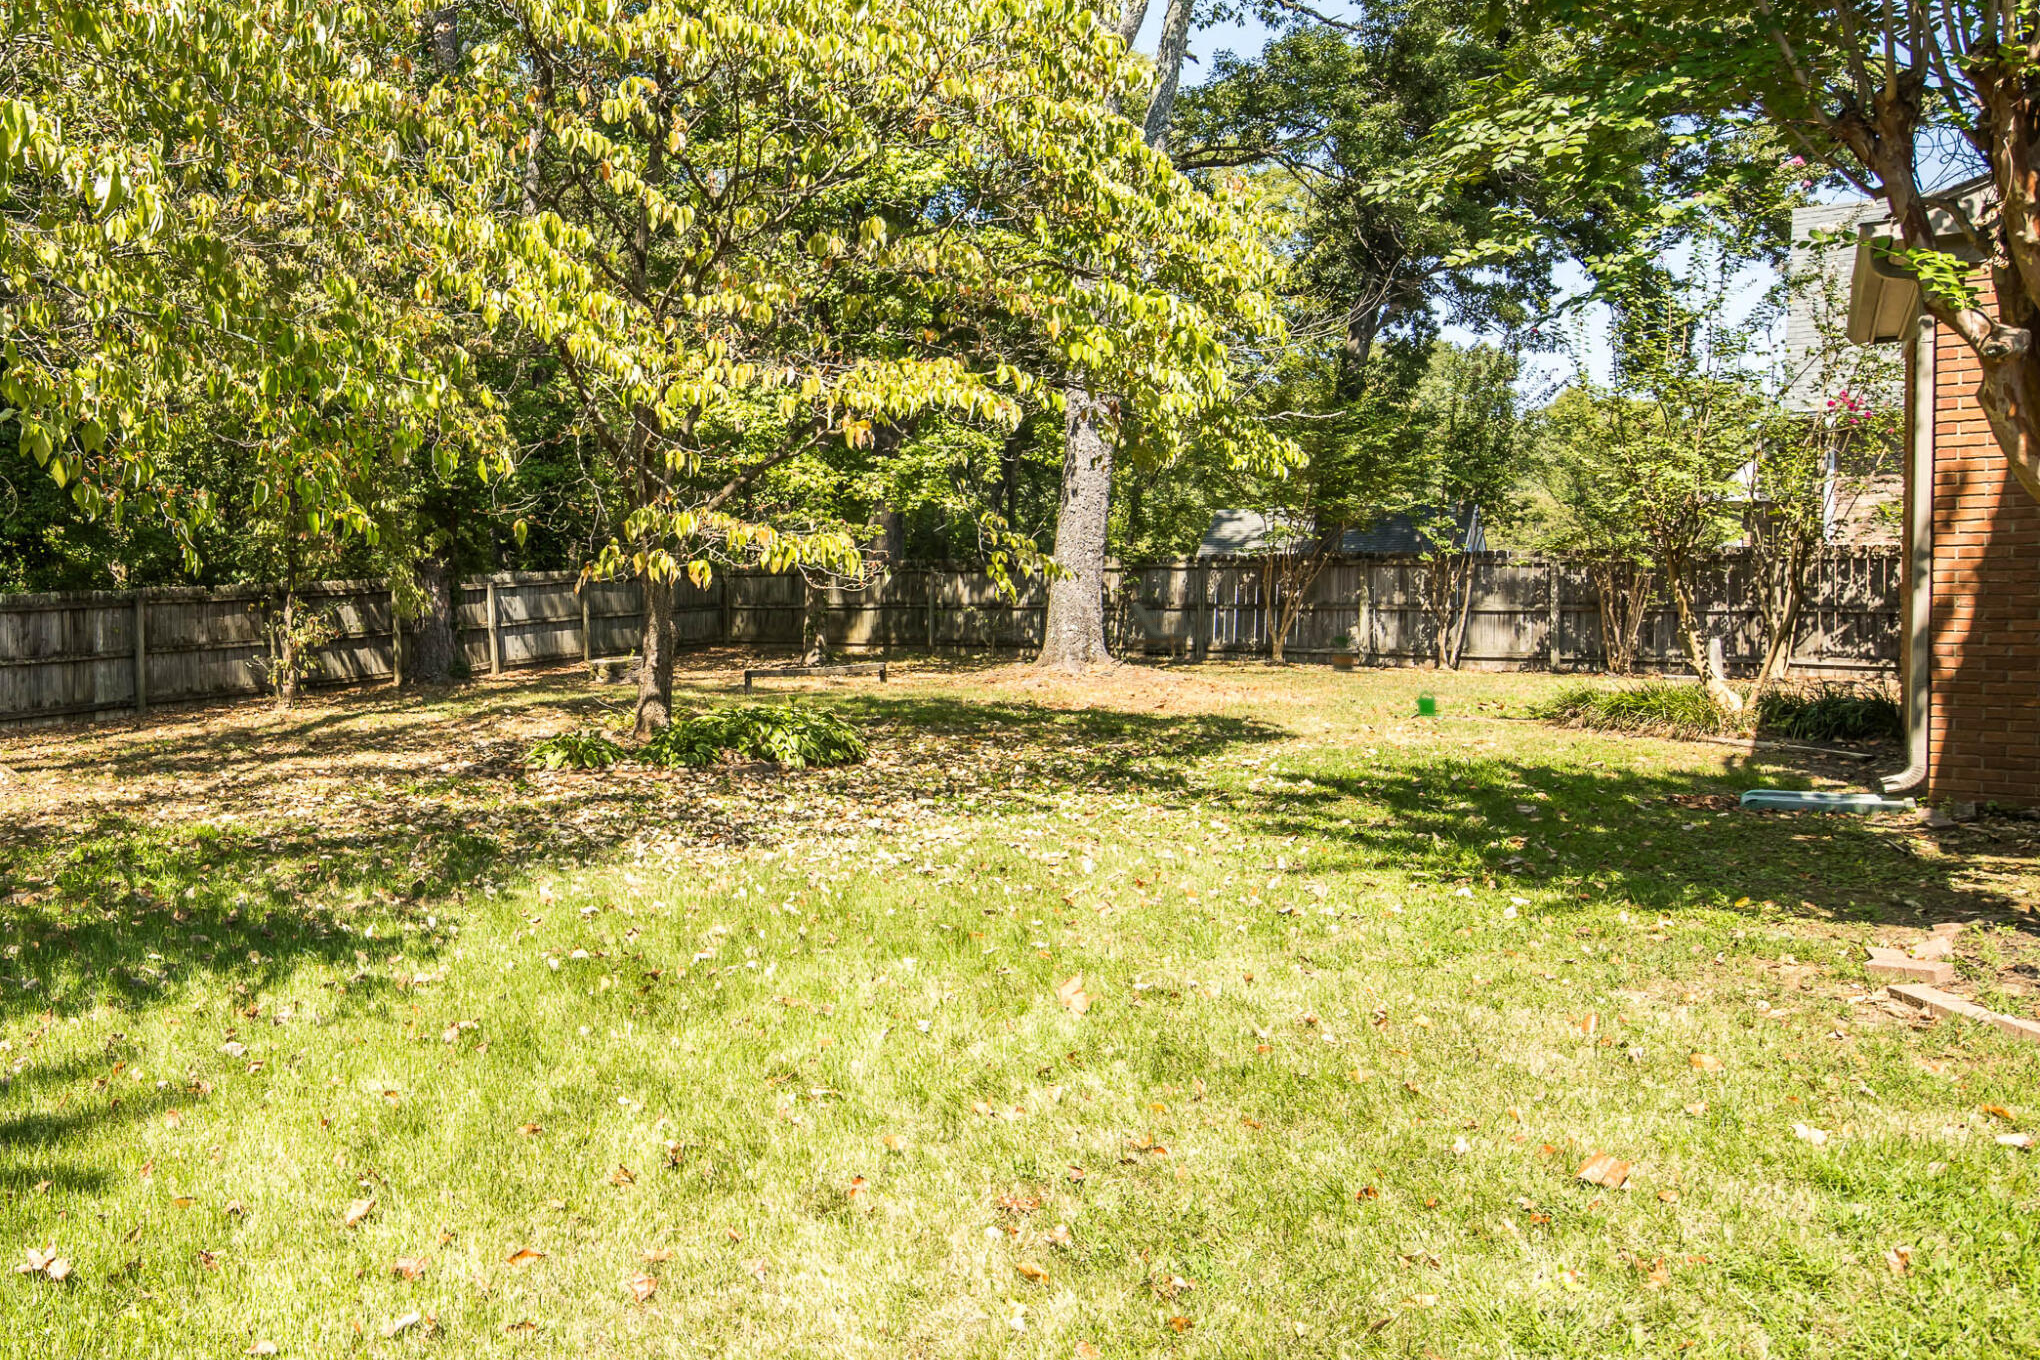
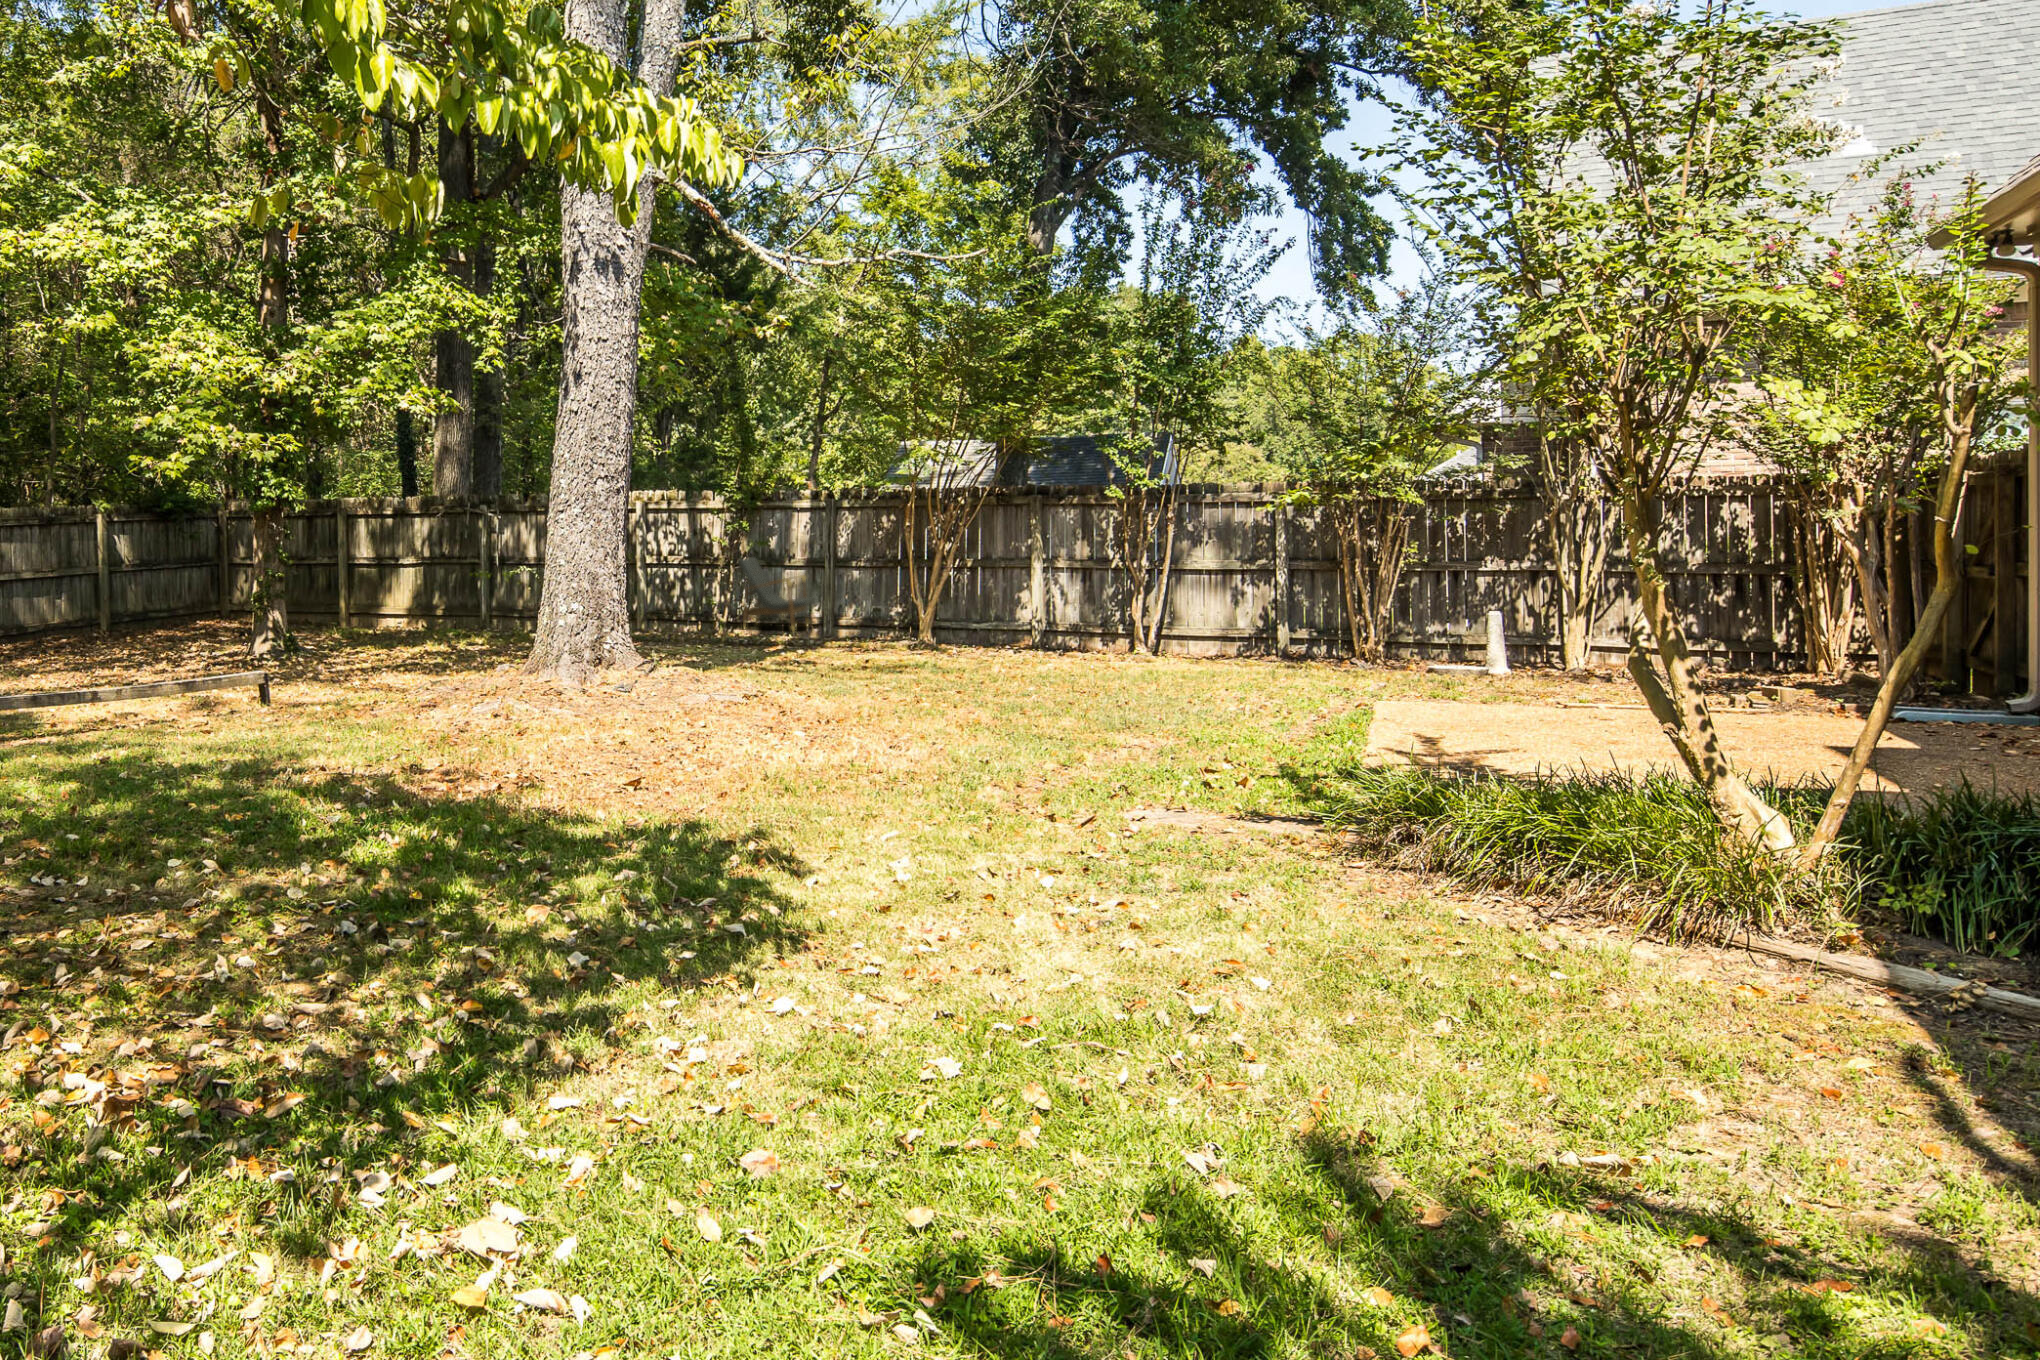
potted tree: present [1330,636,1359,672] -> none [992,605,1034,659]
watering can: present [1416,692,1436,716] -> none [1127,716,1162,761]

